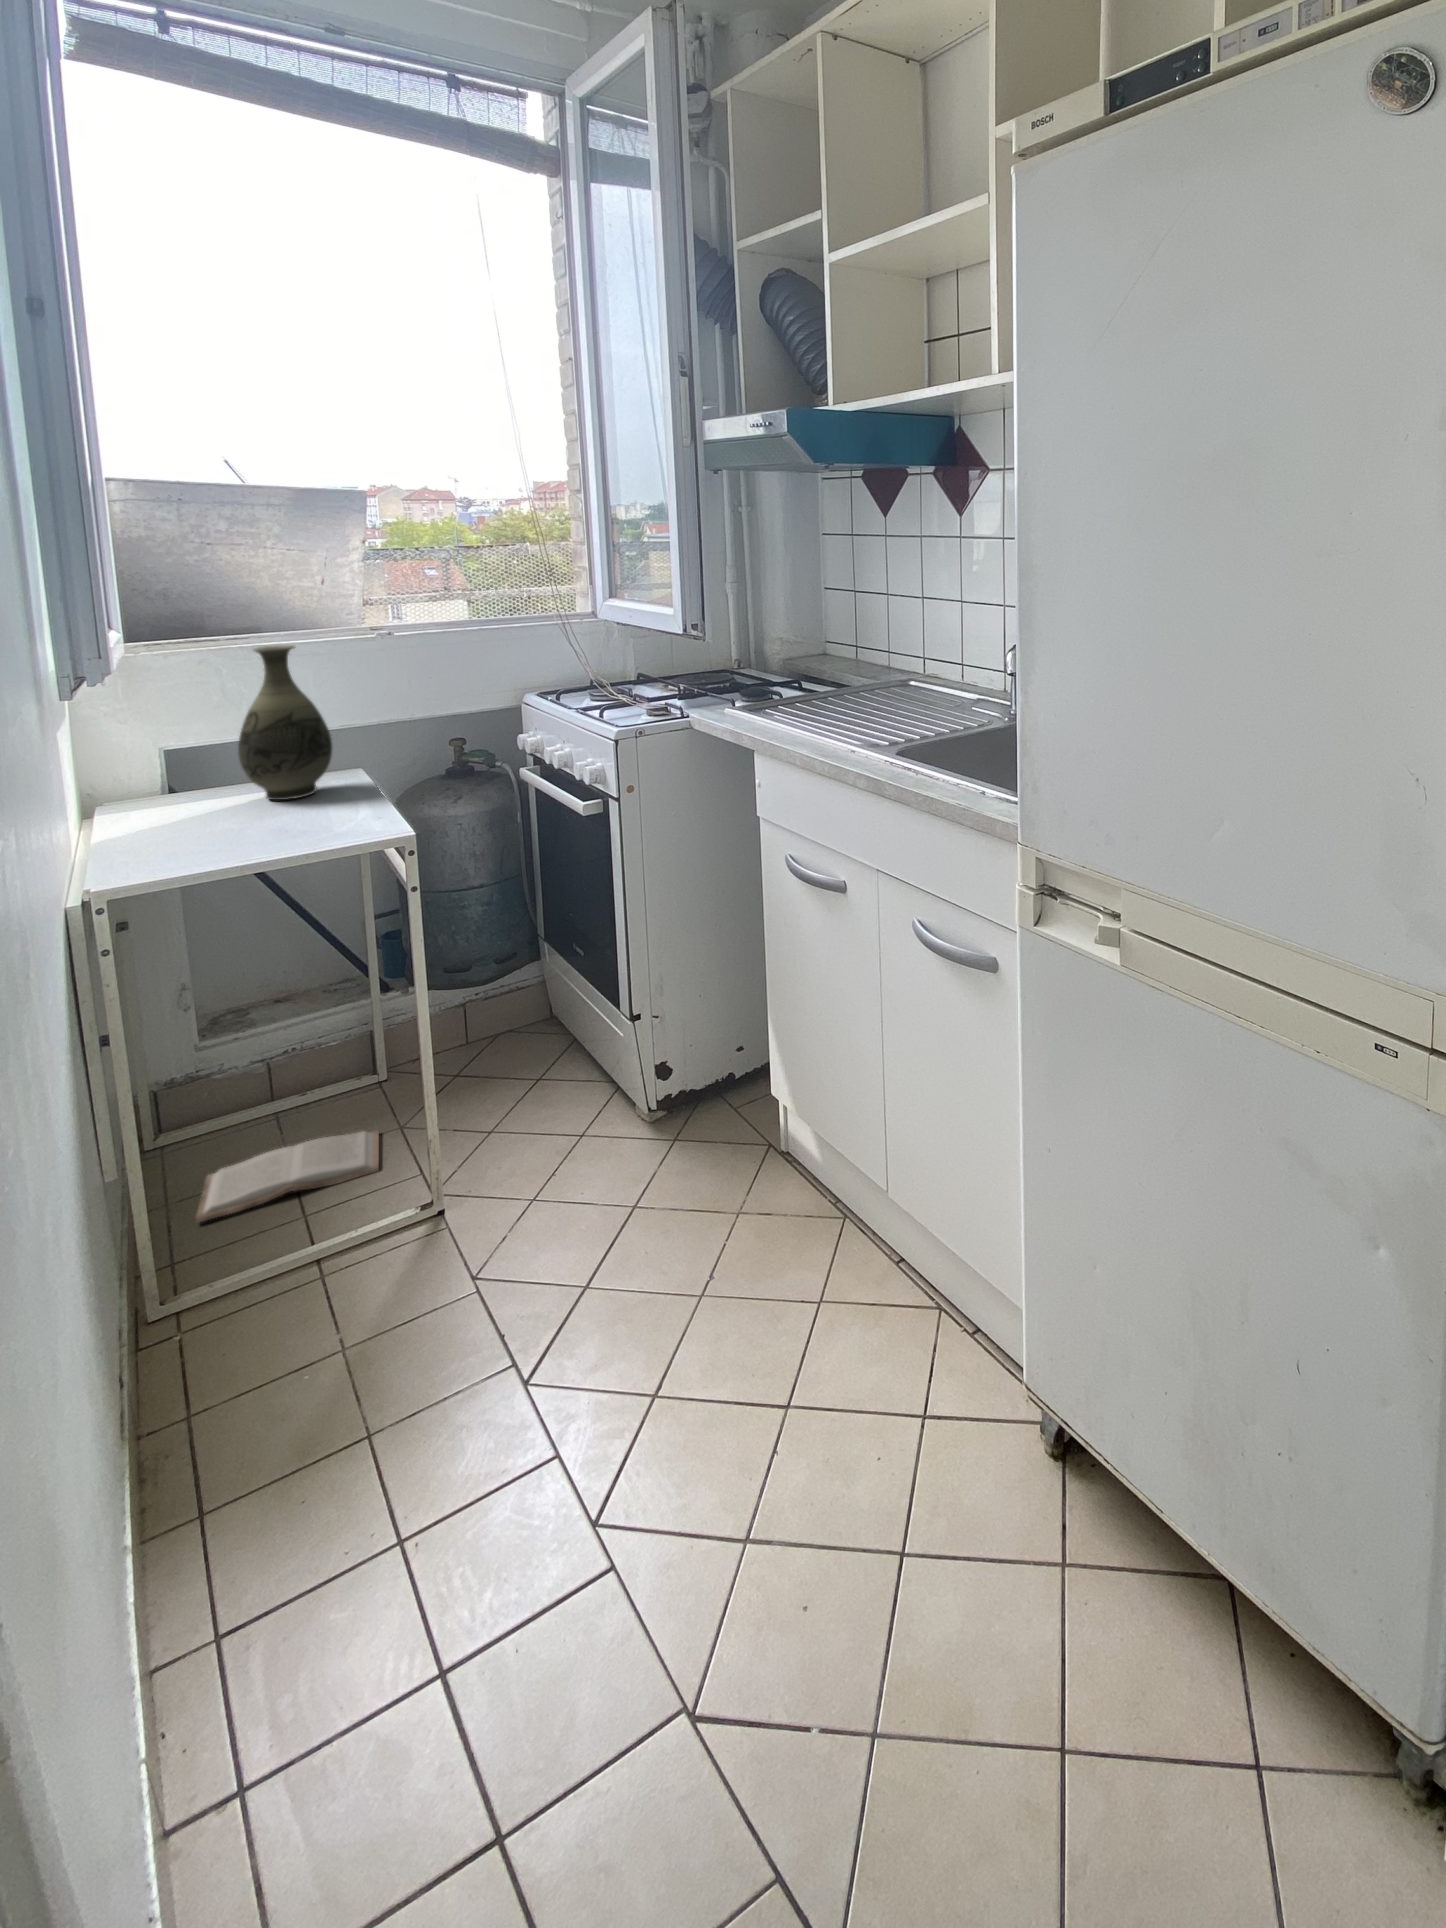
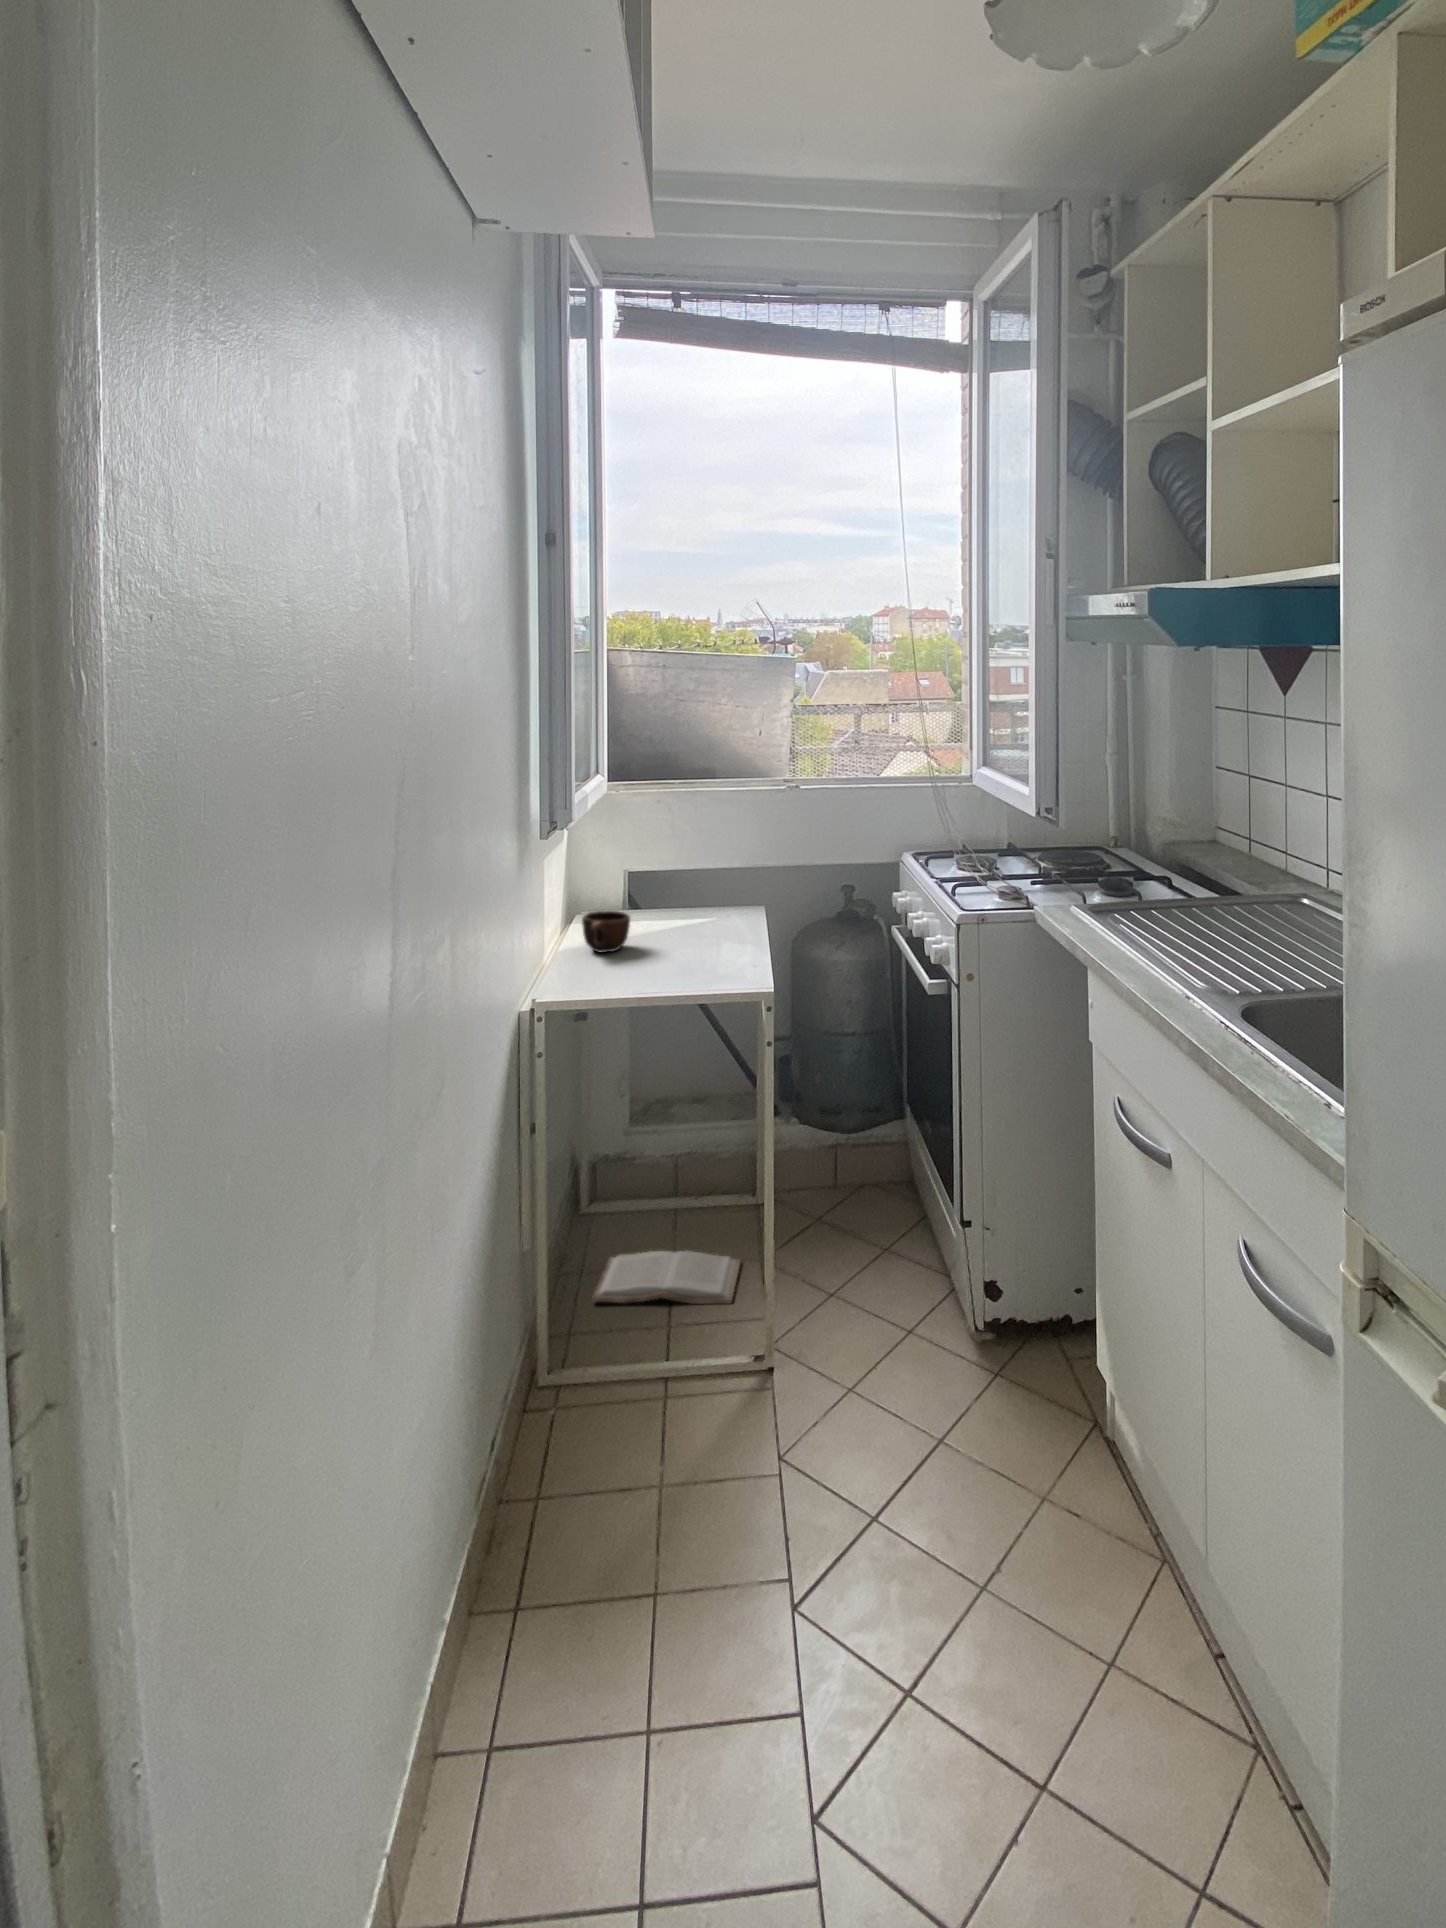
vase: present [238,645,332,800] -> none [663,797,733,934]
mug: none [131,785,202,834] -> present [582,911,630,952]

